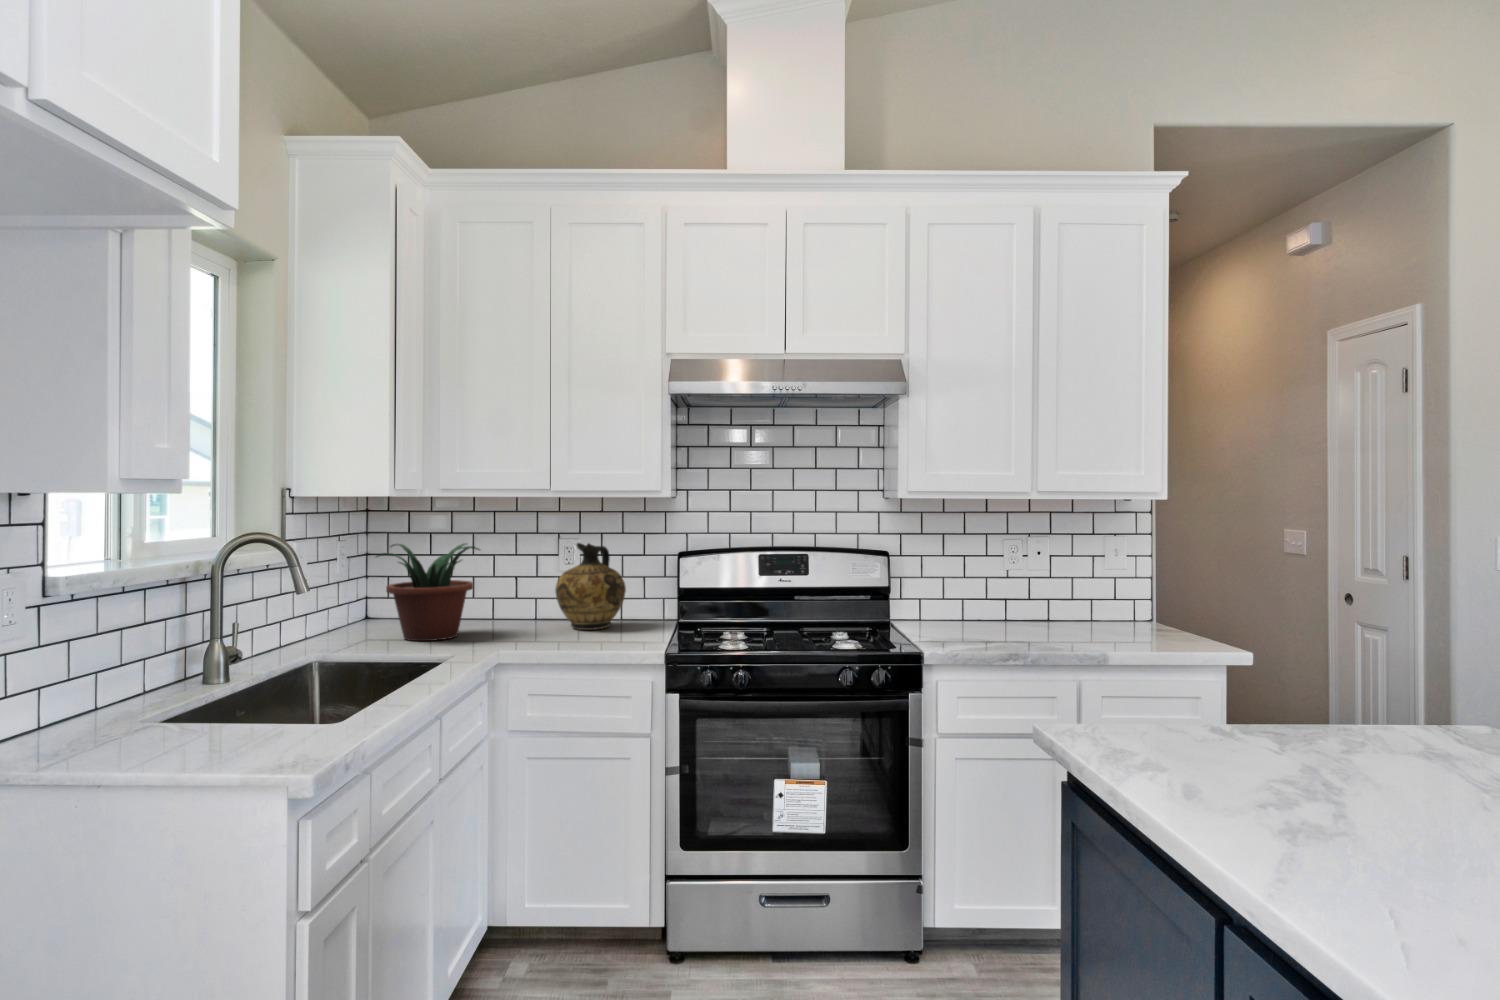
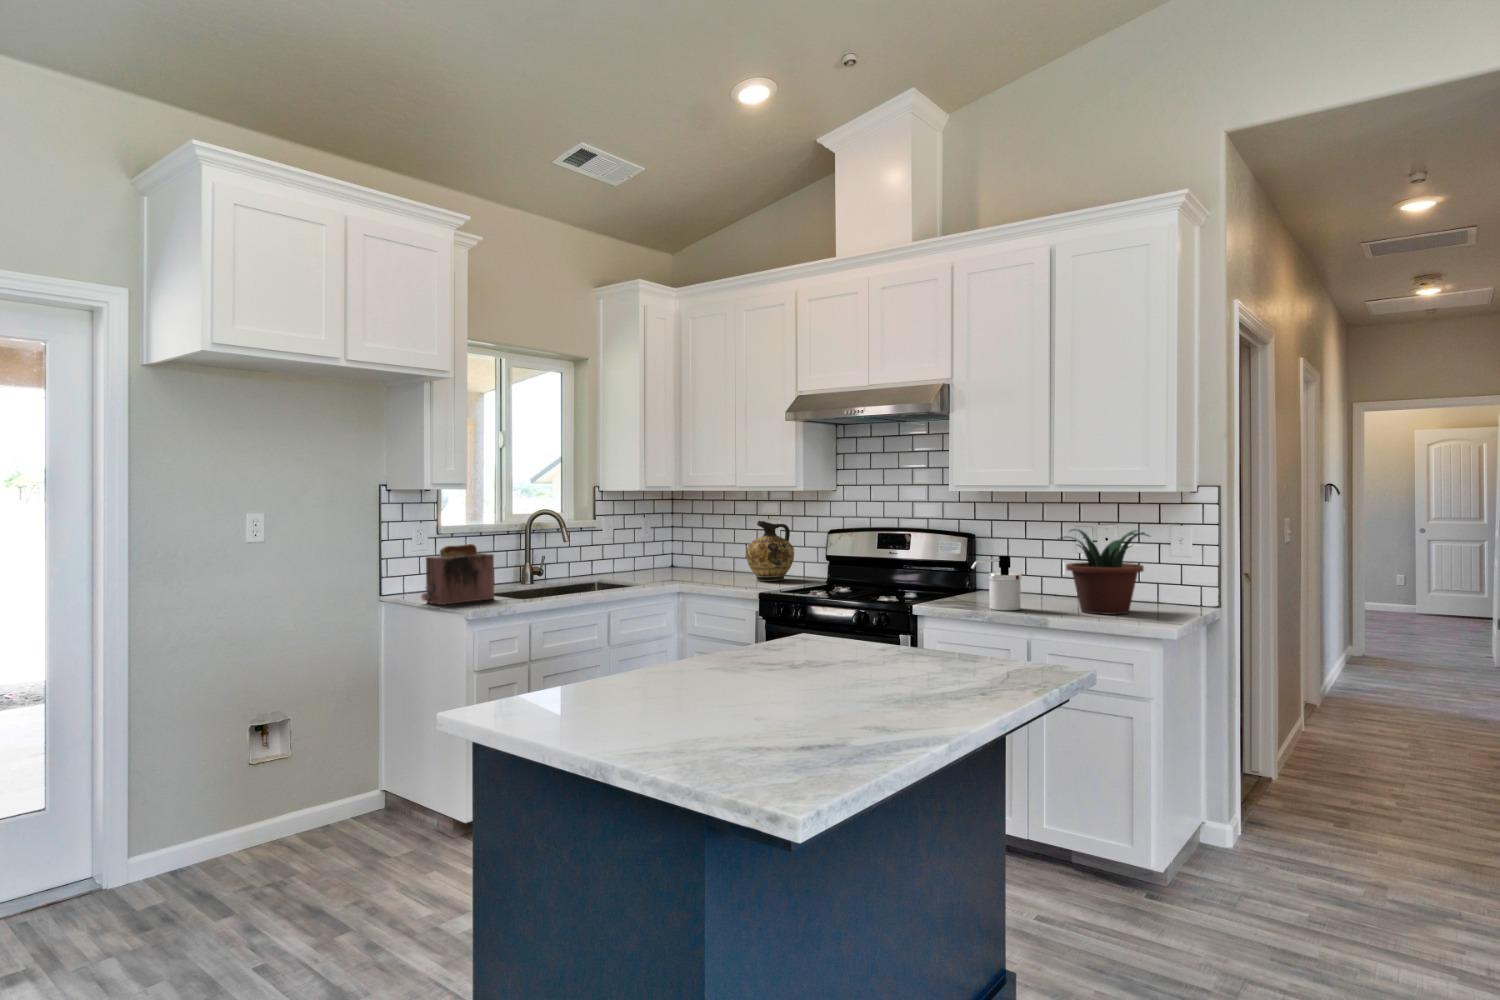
potted plant: present [377,543,479,641] -> present [1059,529,1149,615]
soap dispenser: none [986,578,1026,643] -> present [971,556,1022,610]
toaster: none [116,615,266,764] -> present [421,544,494,605]

